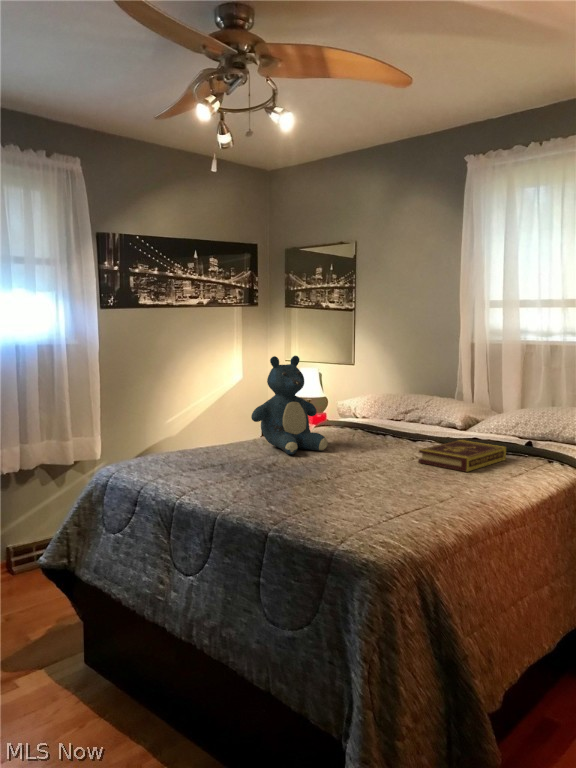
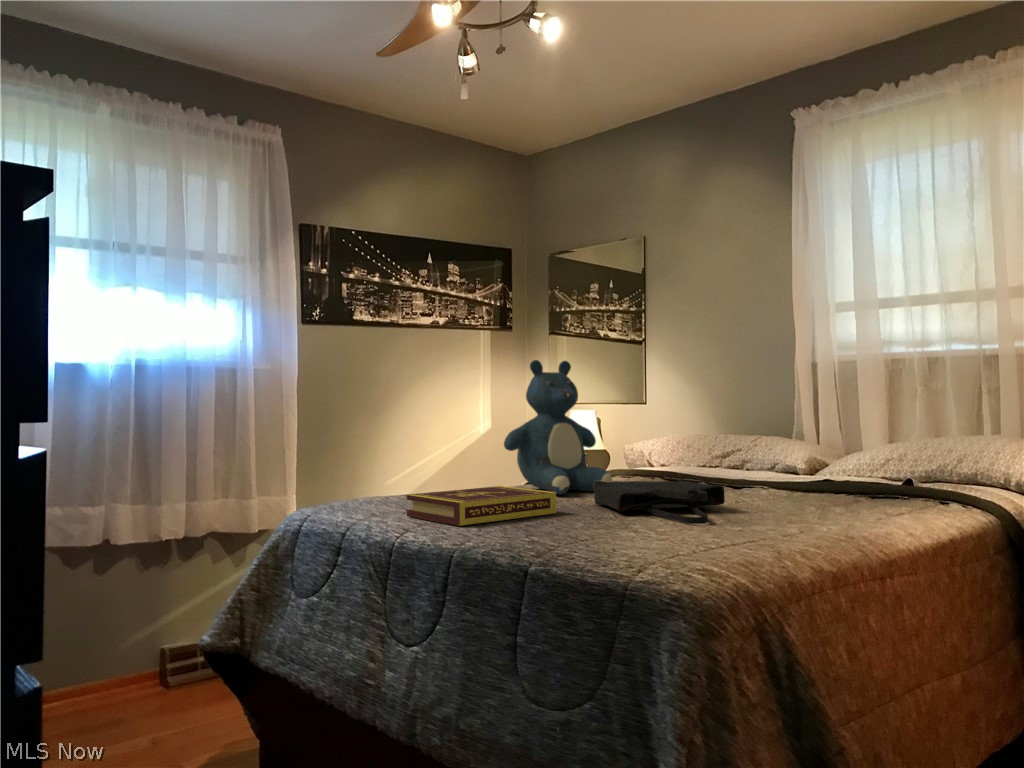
book: present [418,440,506,472] -> present [407,486,556,526]
tote bag: none [314,449,403,490] -> present [594,481,725,524]

